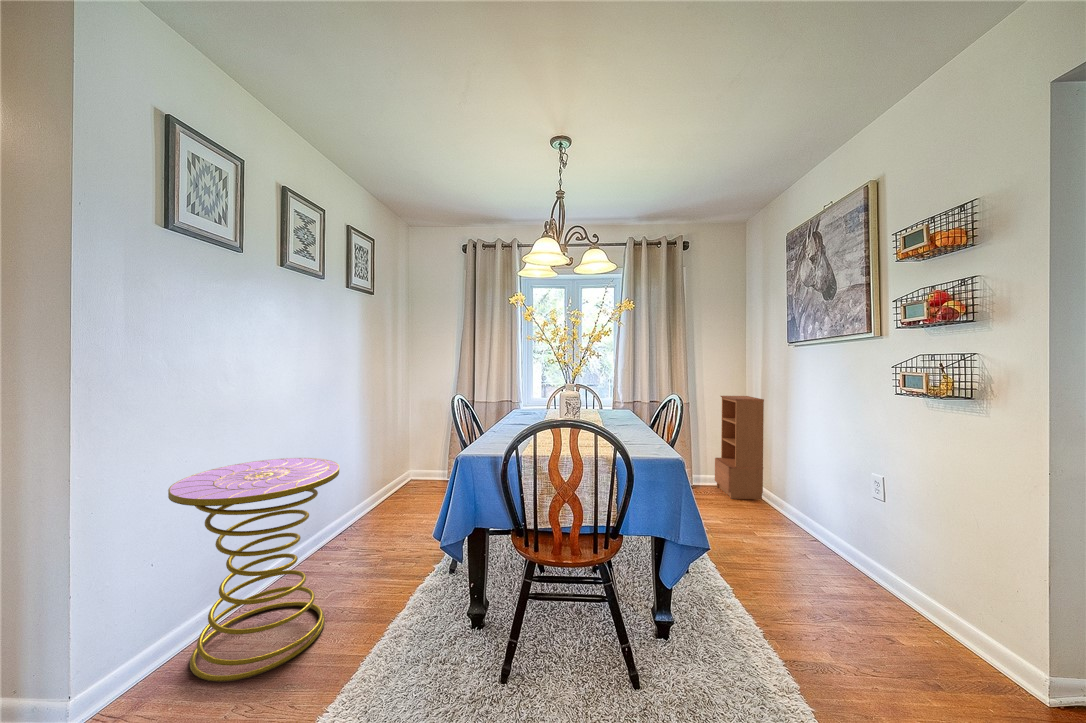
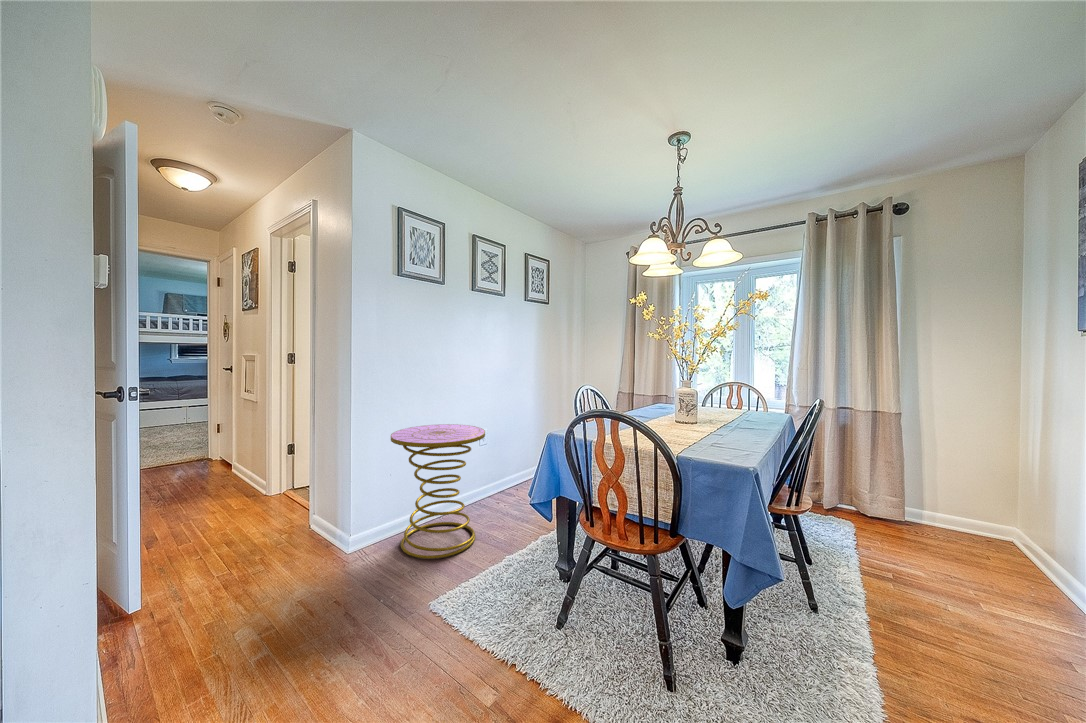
bookcase: present [715,396,764,499] -> none [949,410,1040,567]

